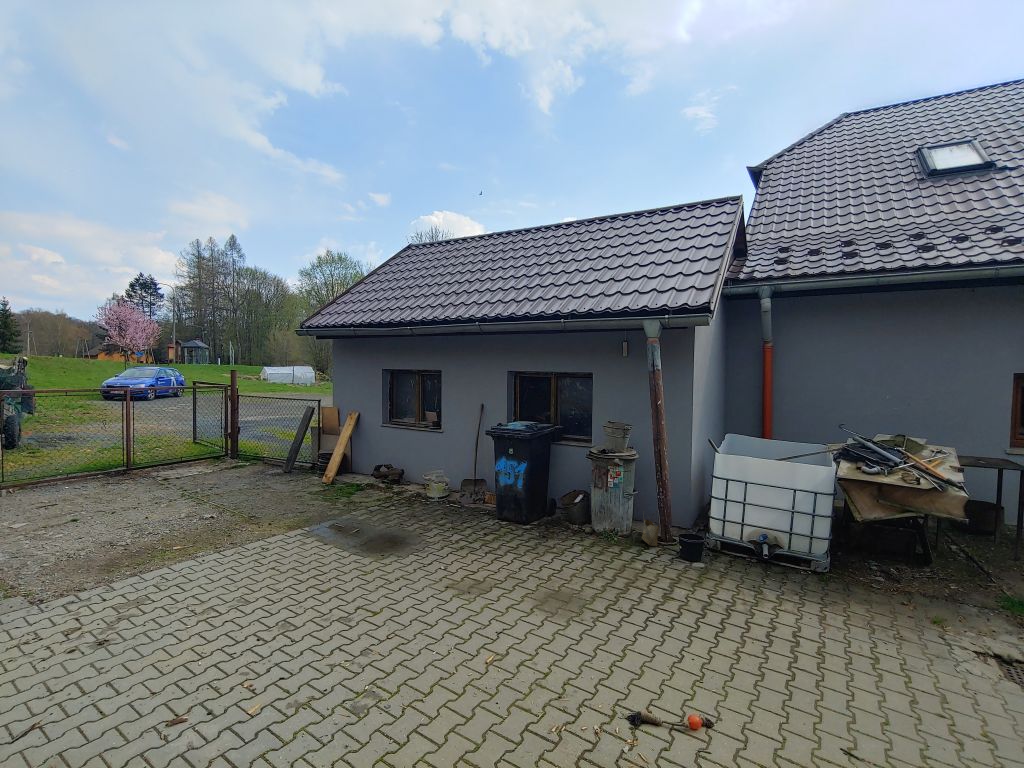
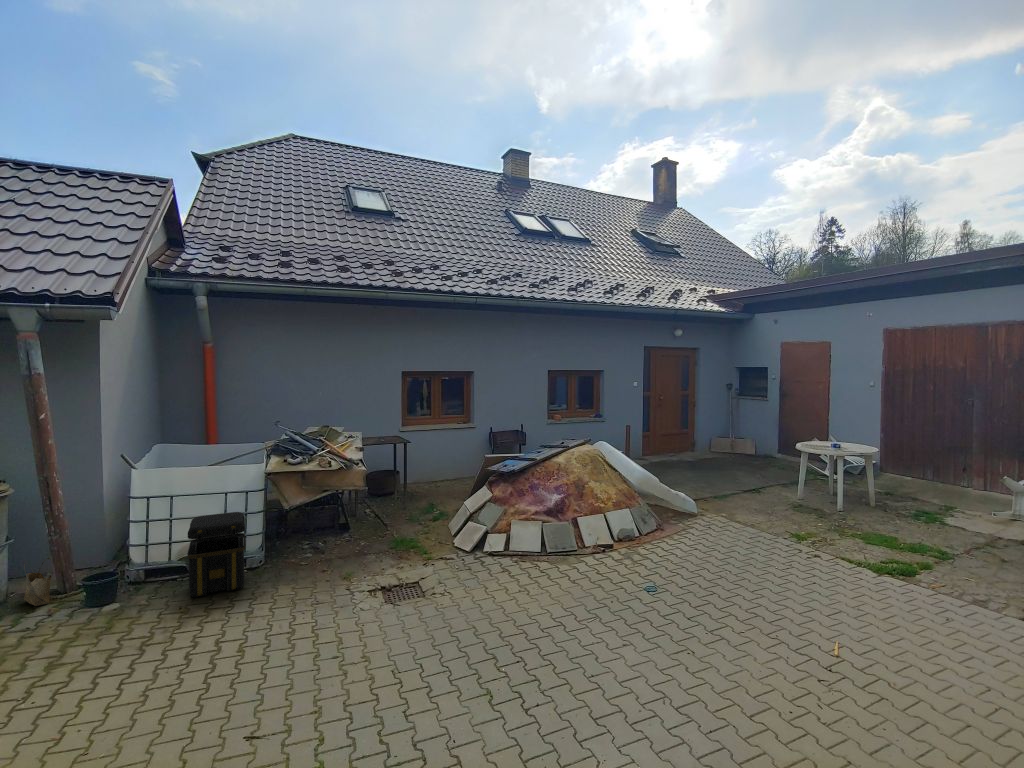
toolbox: none [762,506,818,588] -> present [187,512,246,597]

